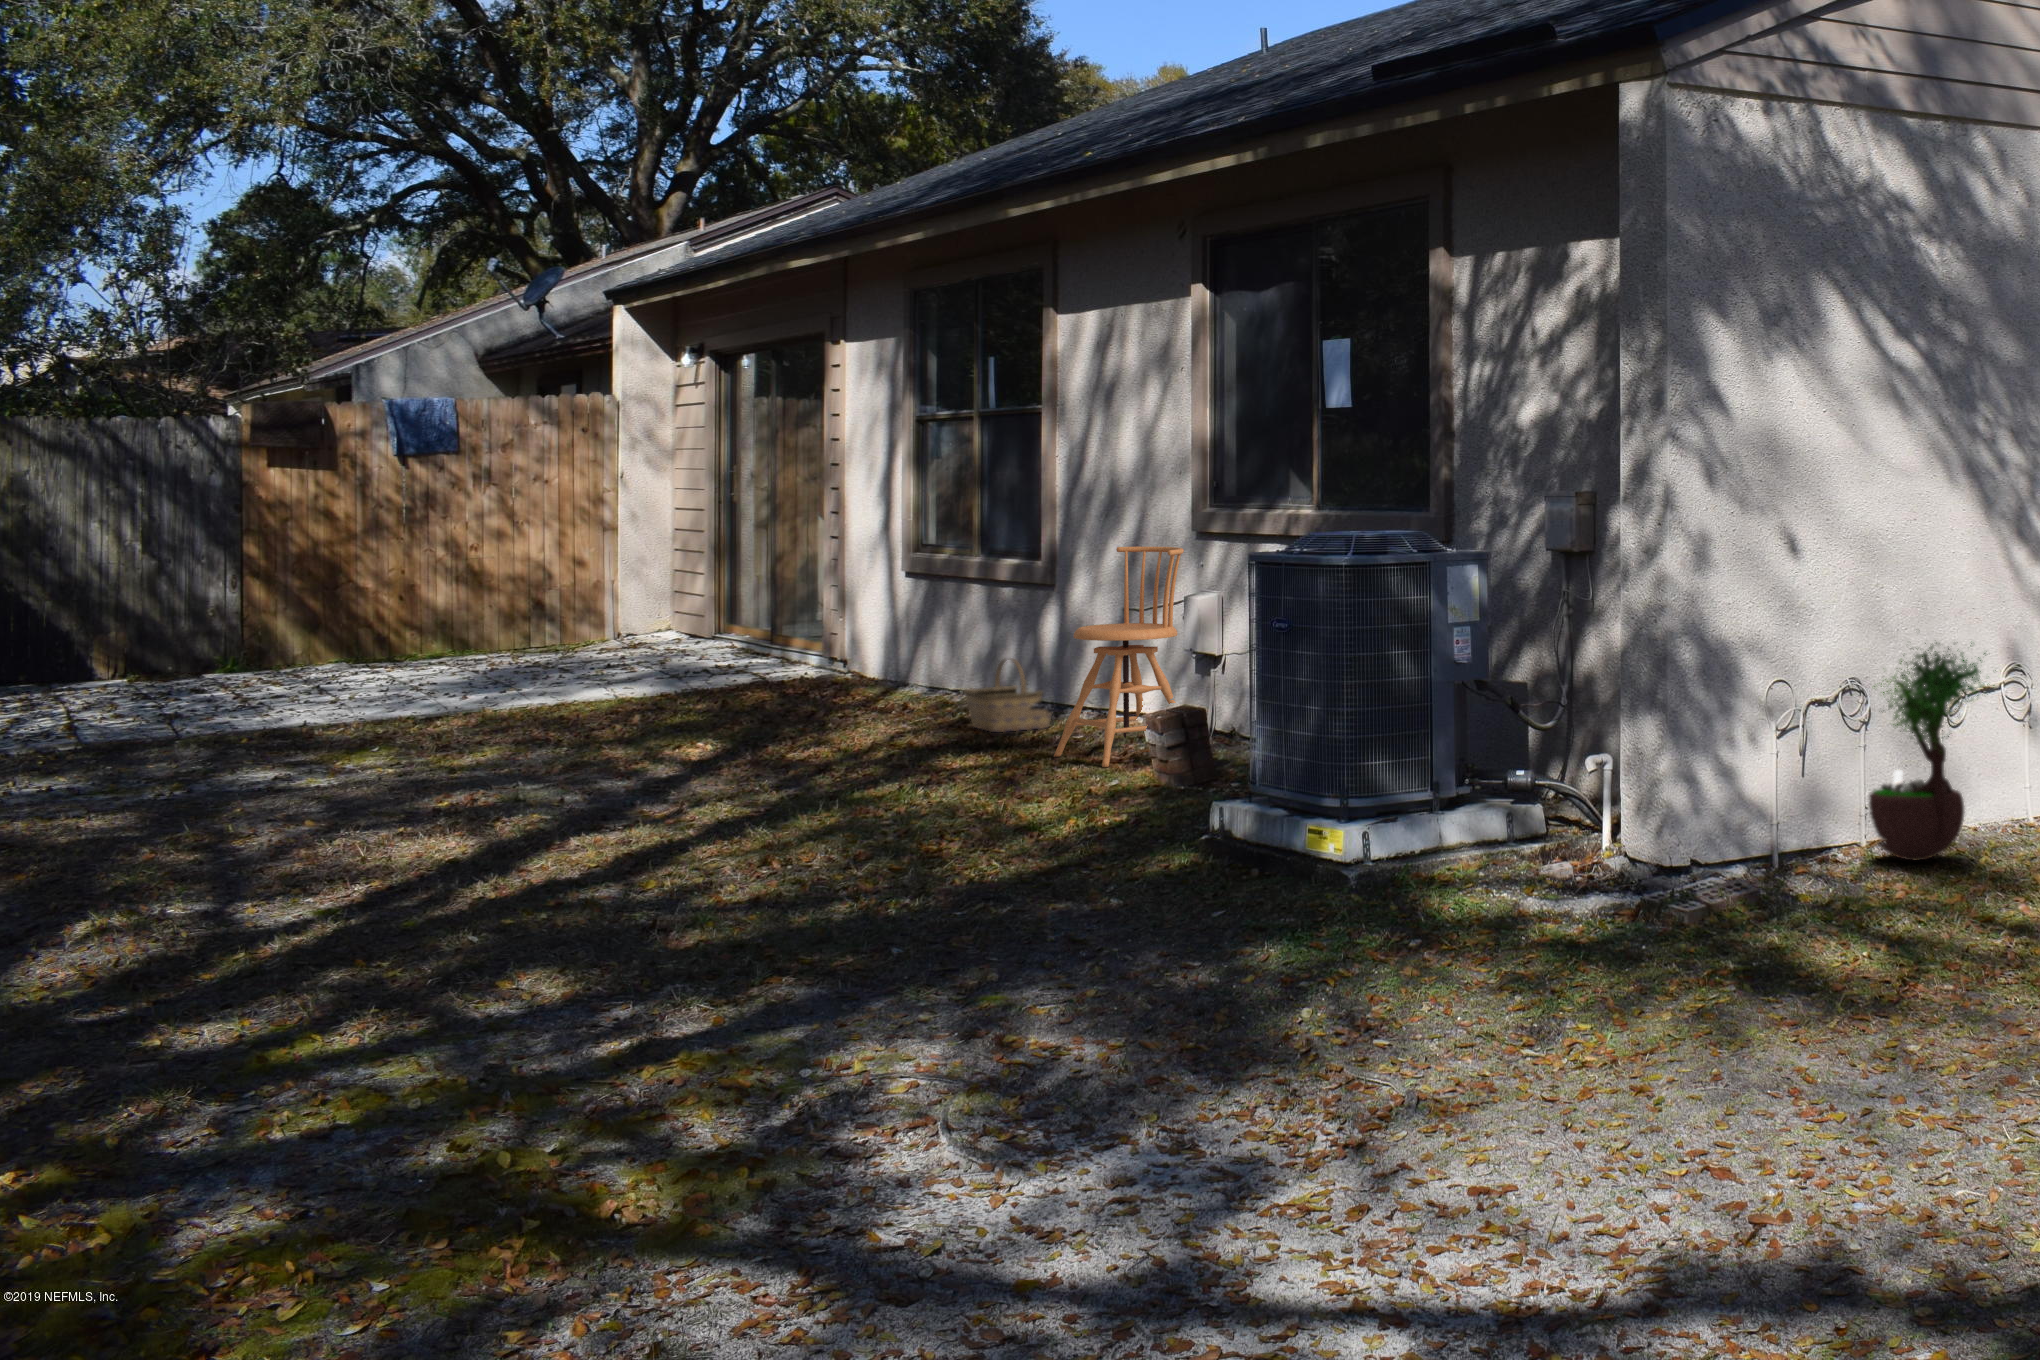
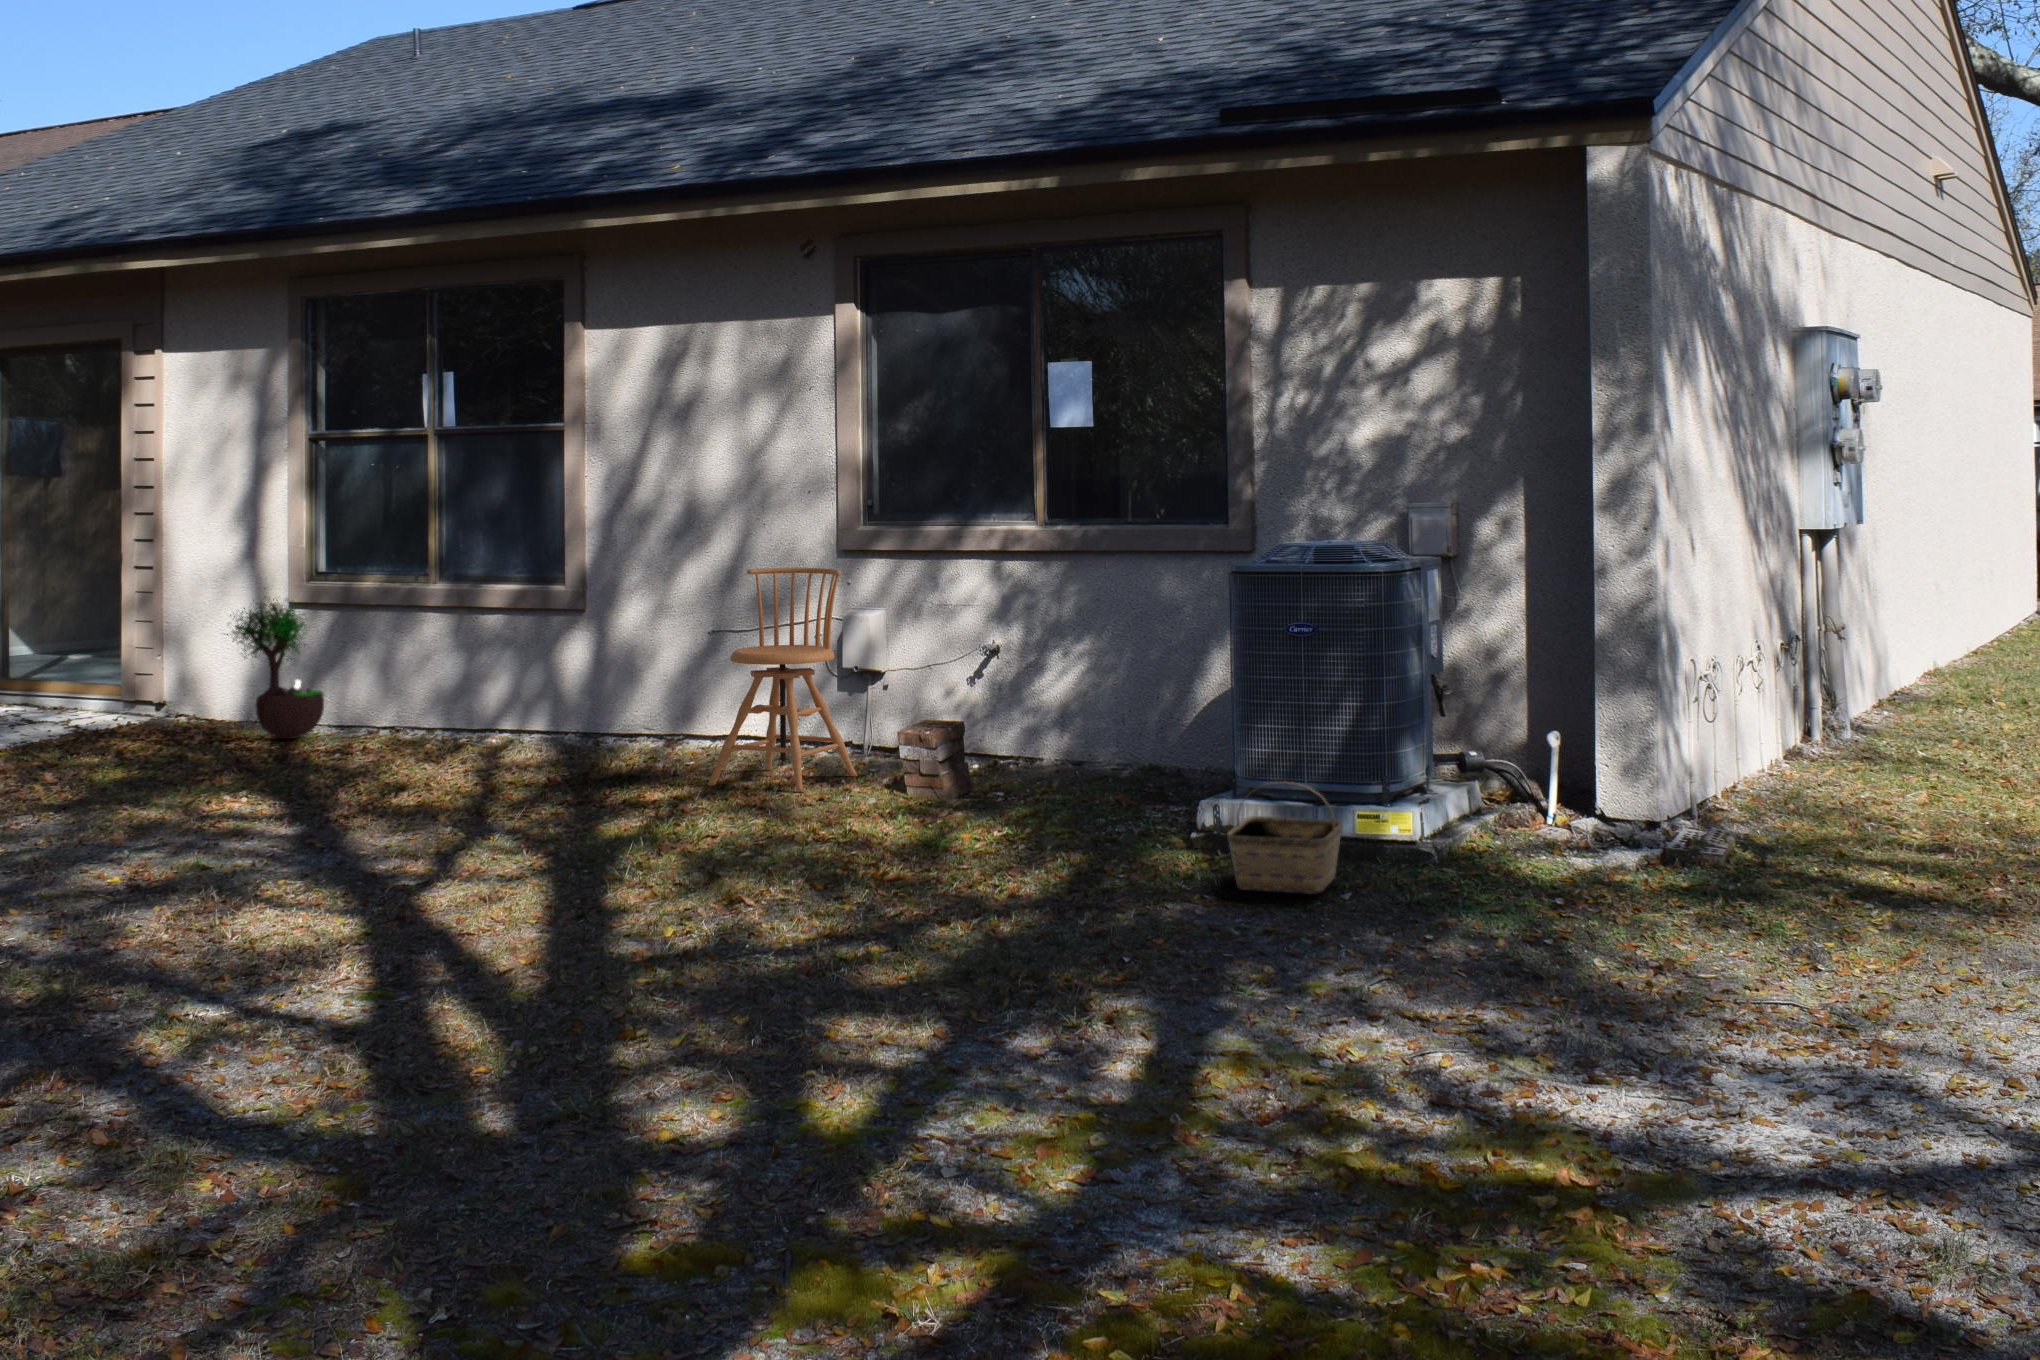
potted tree: present [1869,642,1996,861] -> present [227,597,324,739]
basket: present [964,659,1051,732] -> present [1227,782,1343,894]

